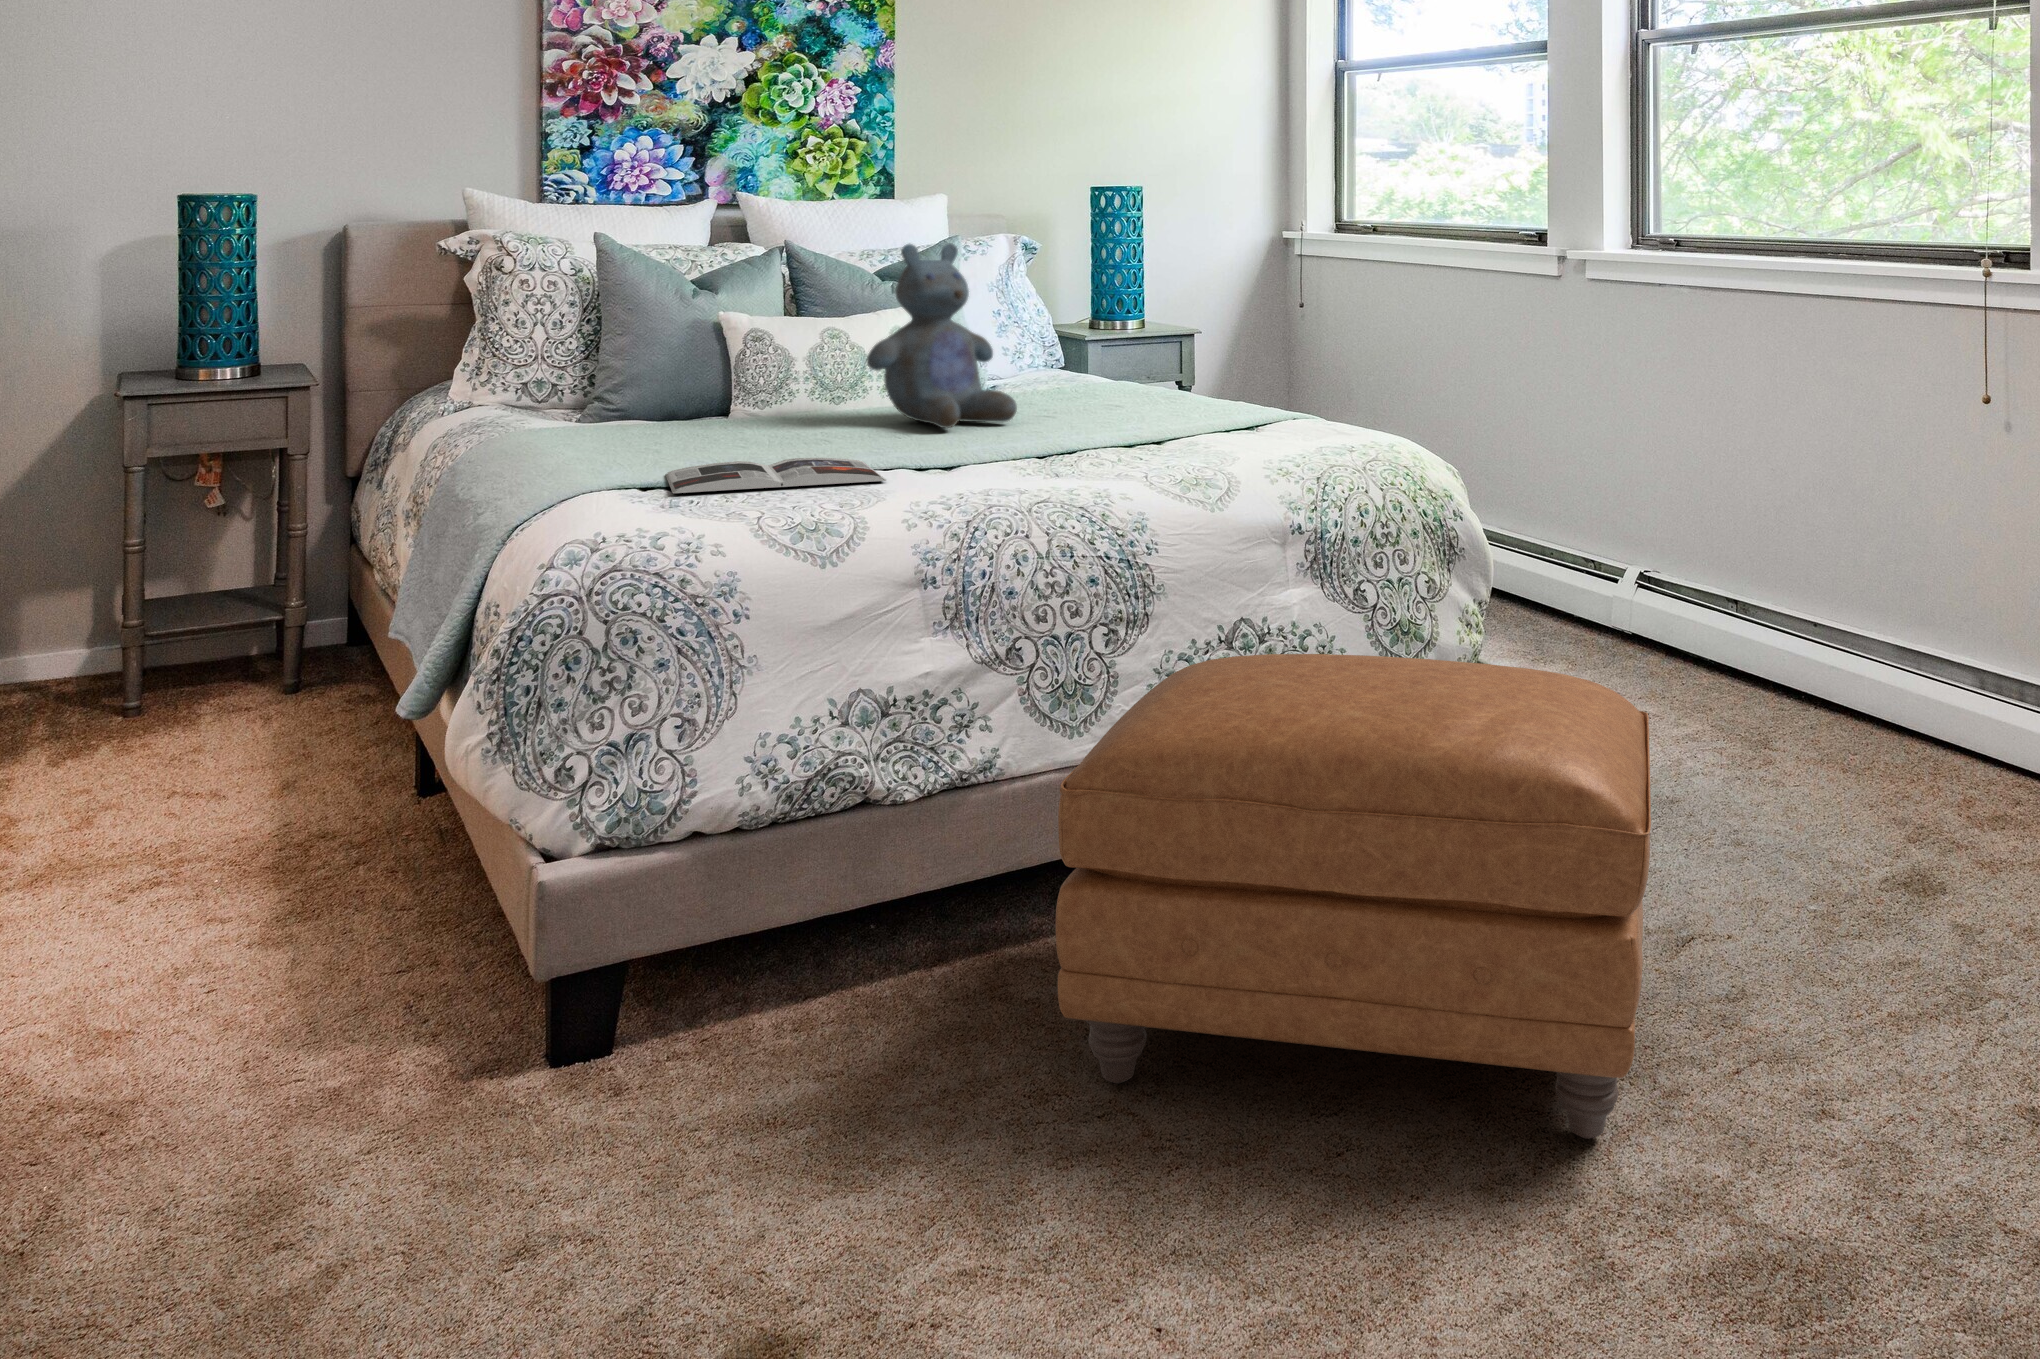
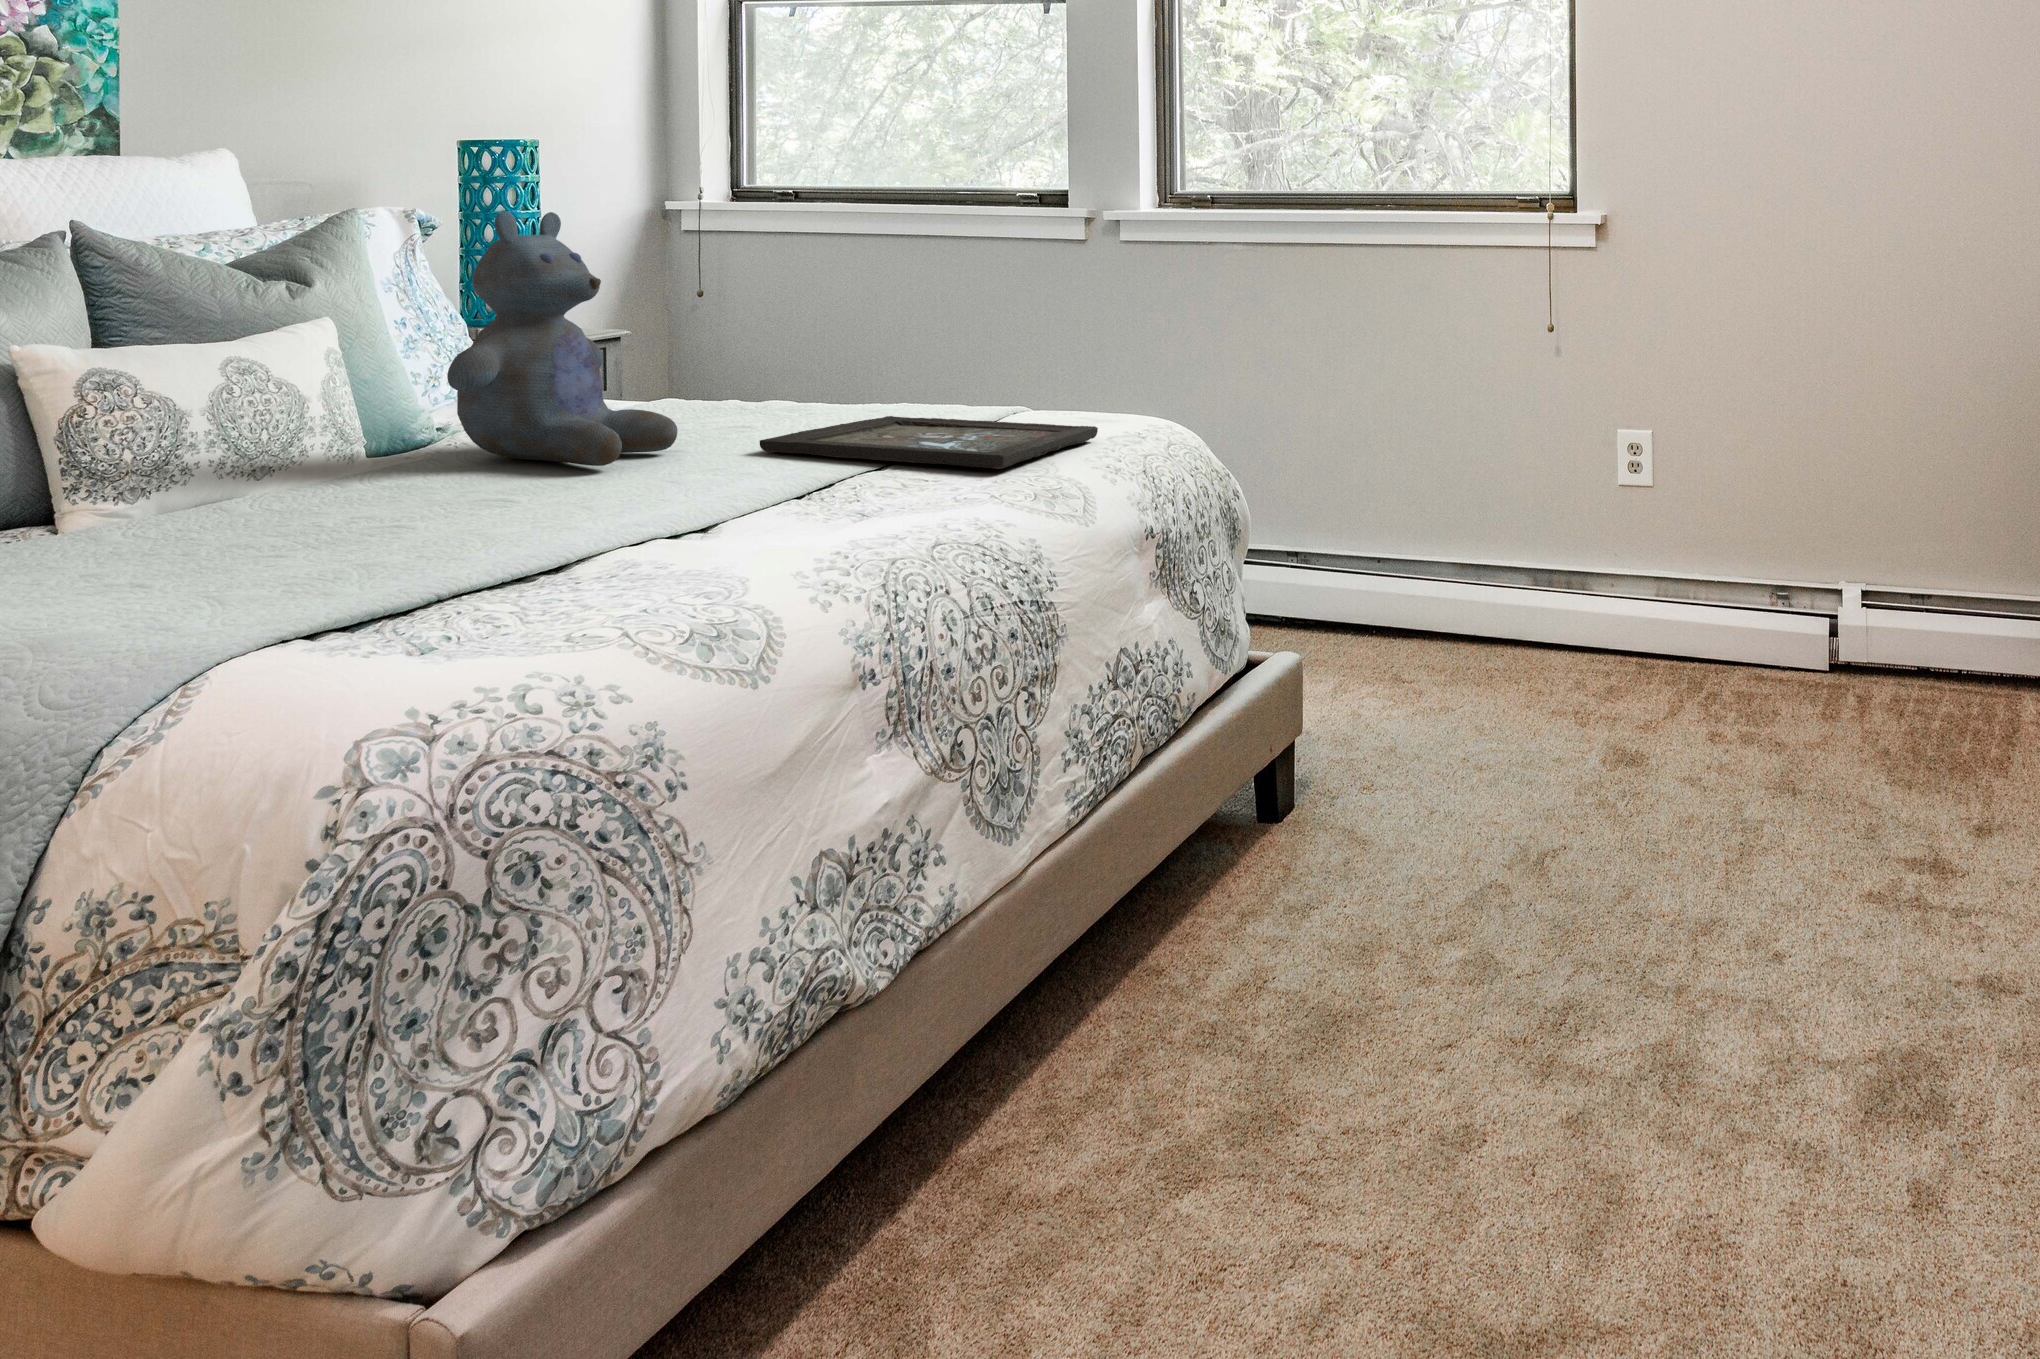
tray: none [1065,408,1334,449] -> present [760,416,1098,469]
magazine: present [666,458,886,493] -> none [280,525,722,616]
ottoman: present [1056,654,1651,1139] -> none [1126,653,1804,1226]

